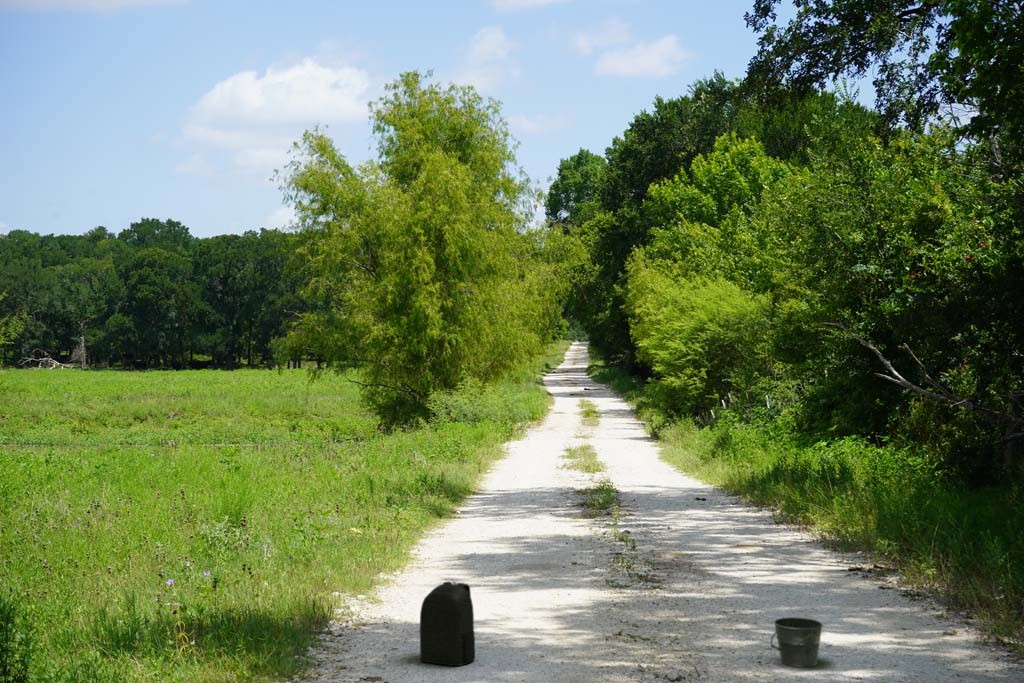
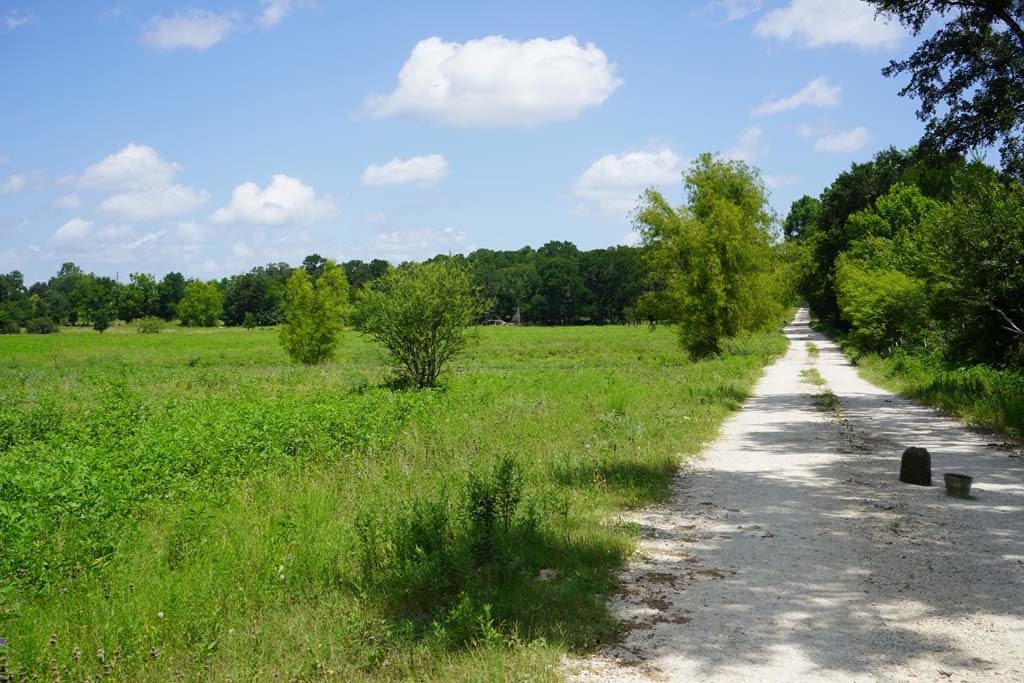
backpack: present [420,582,475,666] -> present [899,446,932,486]

